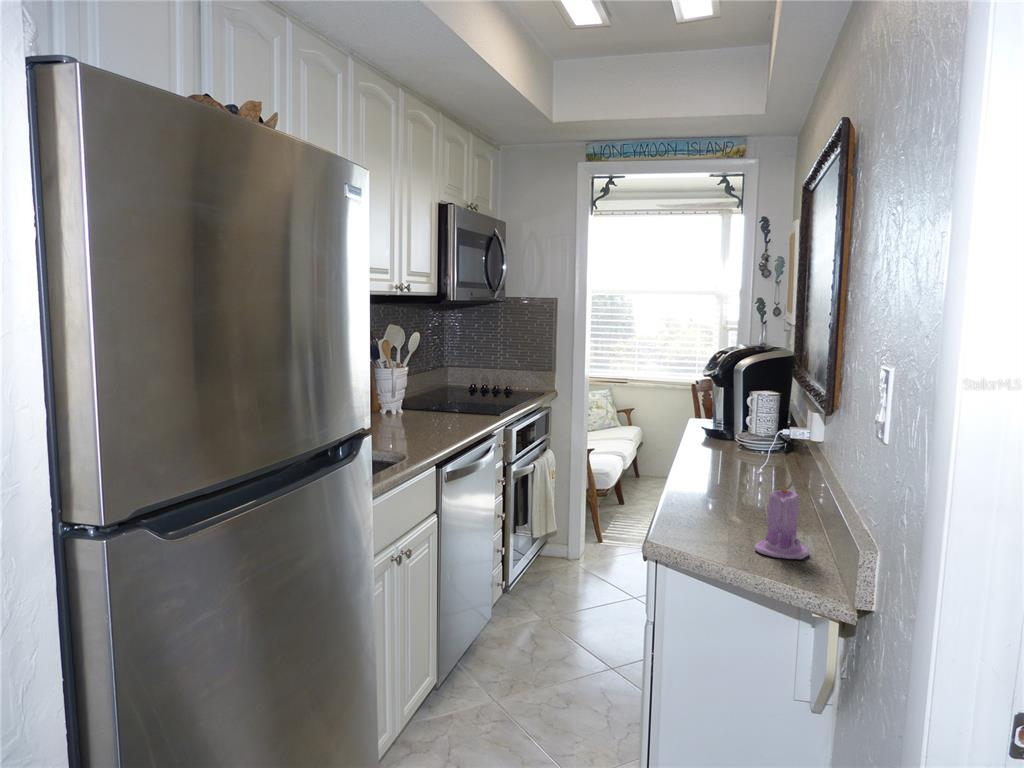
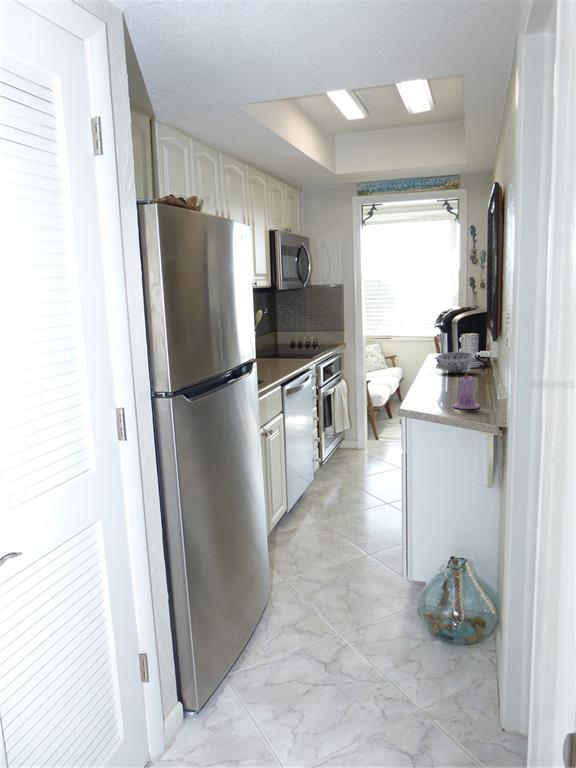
bowl: none [709,423,774,459] -> present [437,352,475,373]

